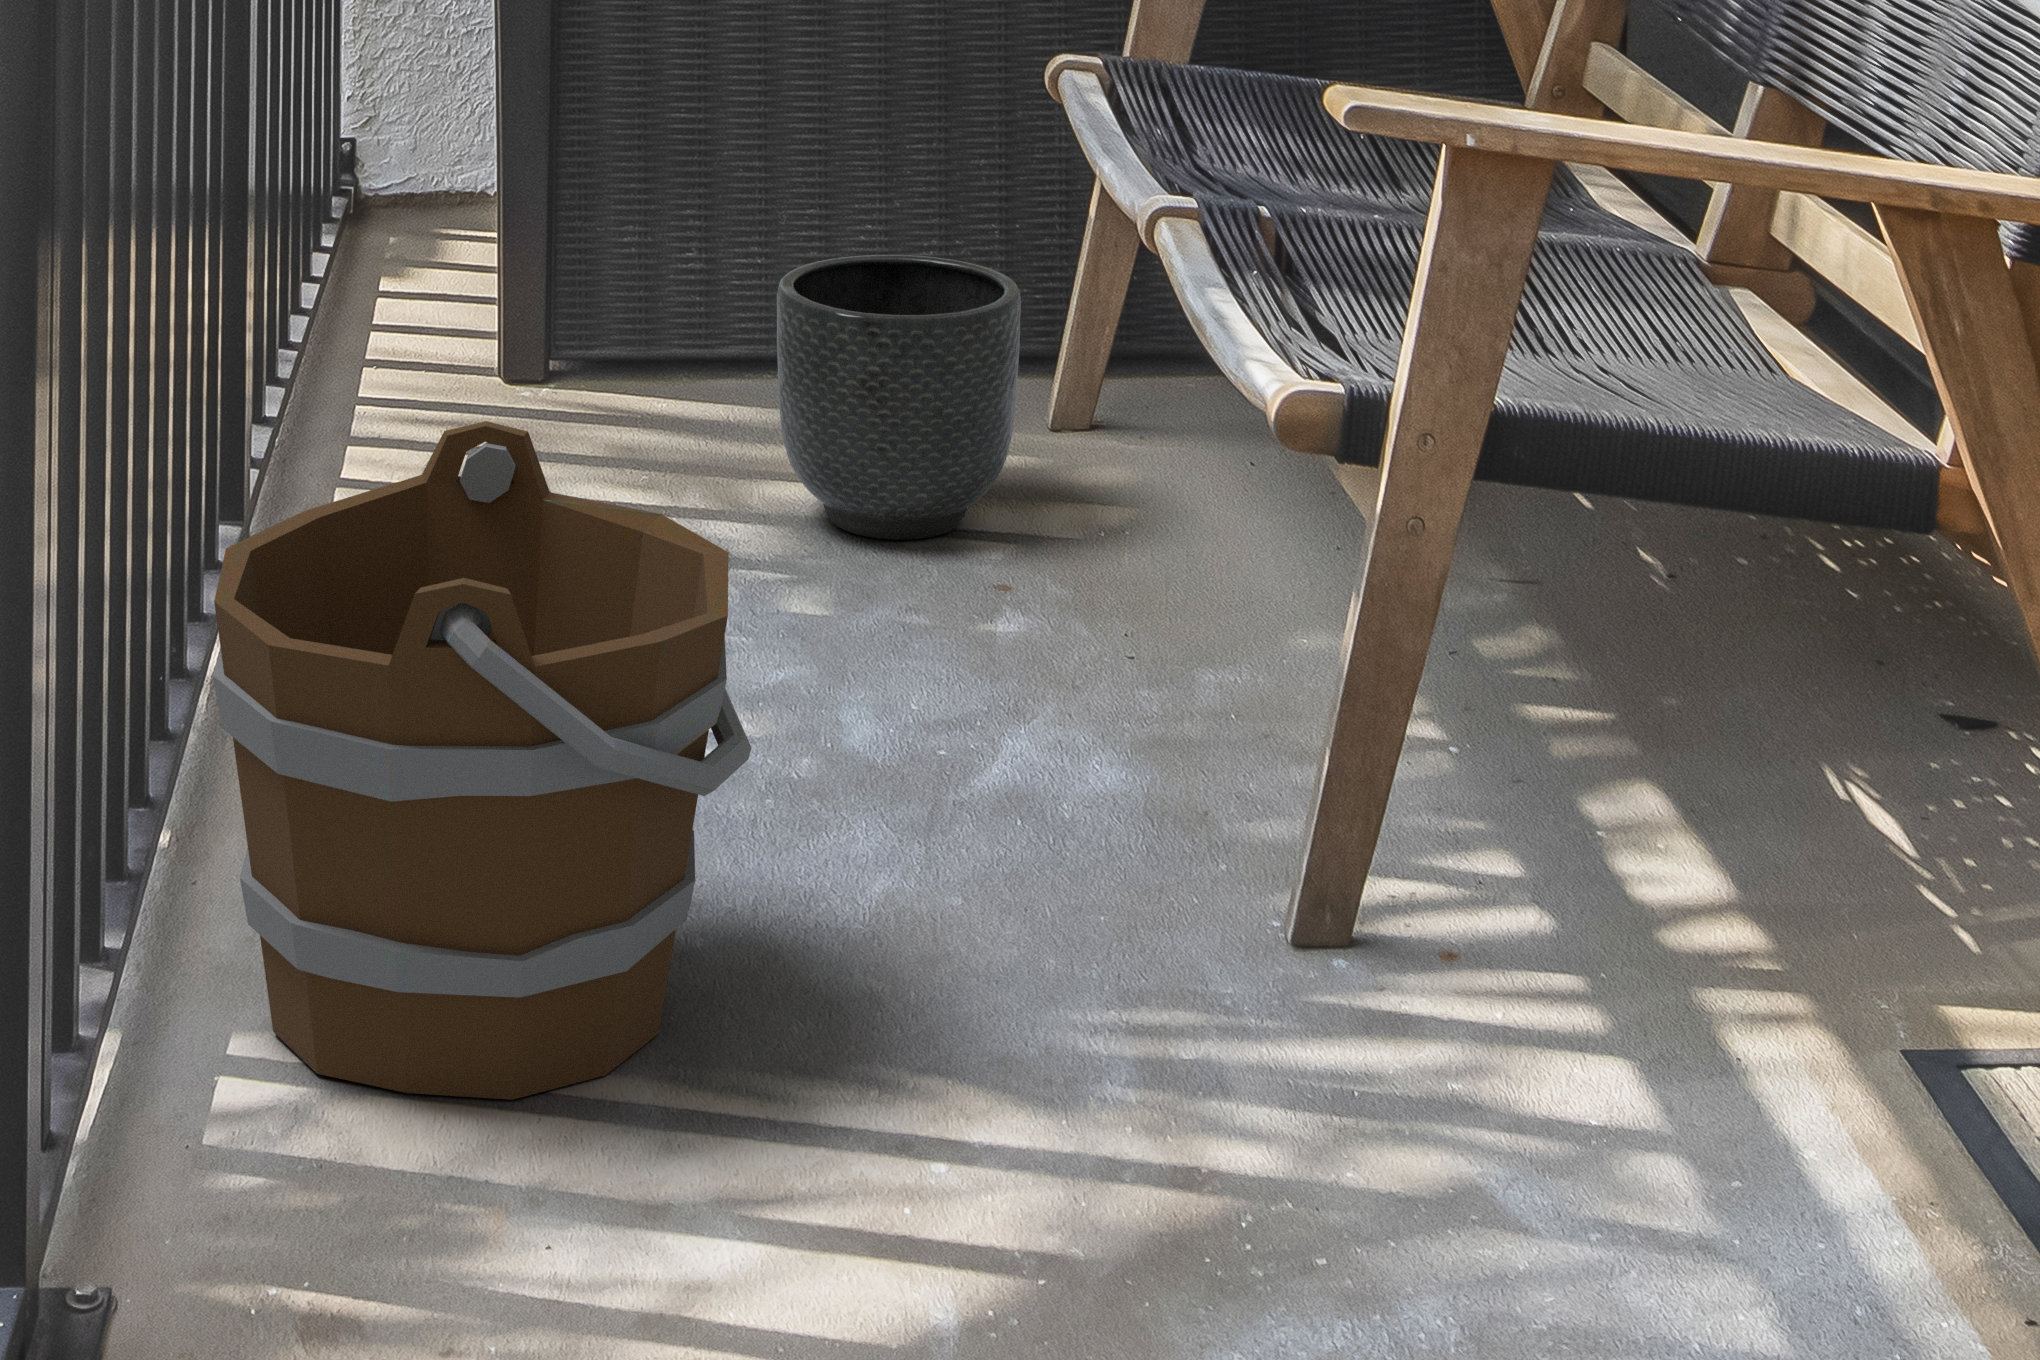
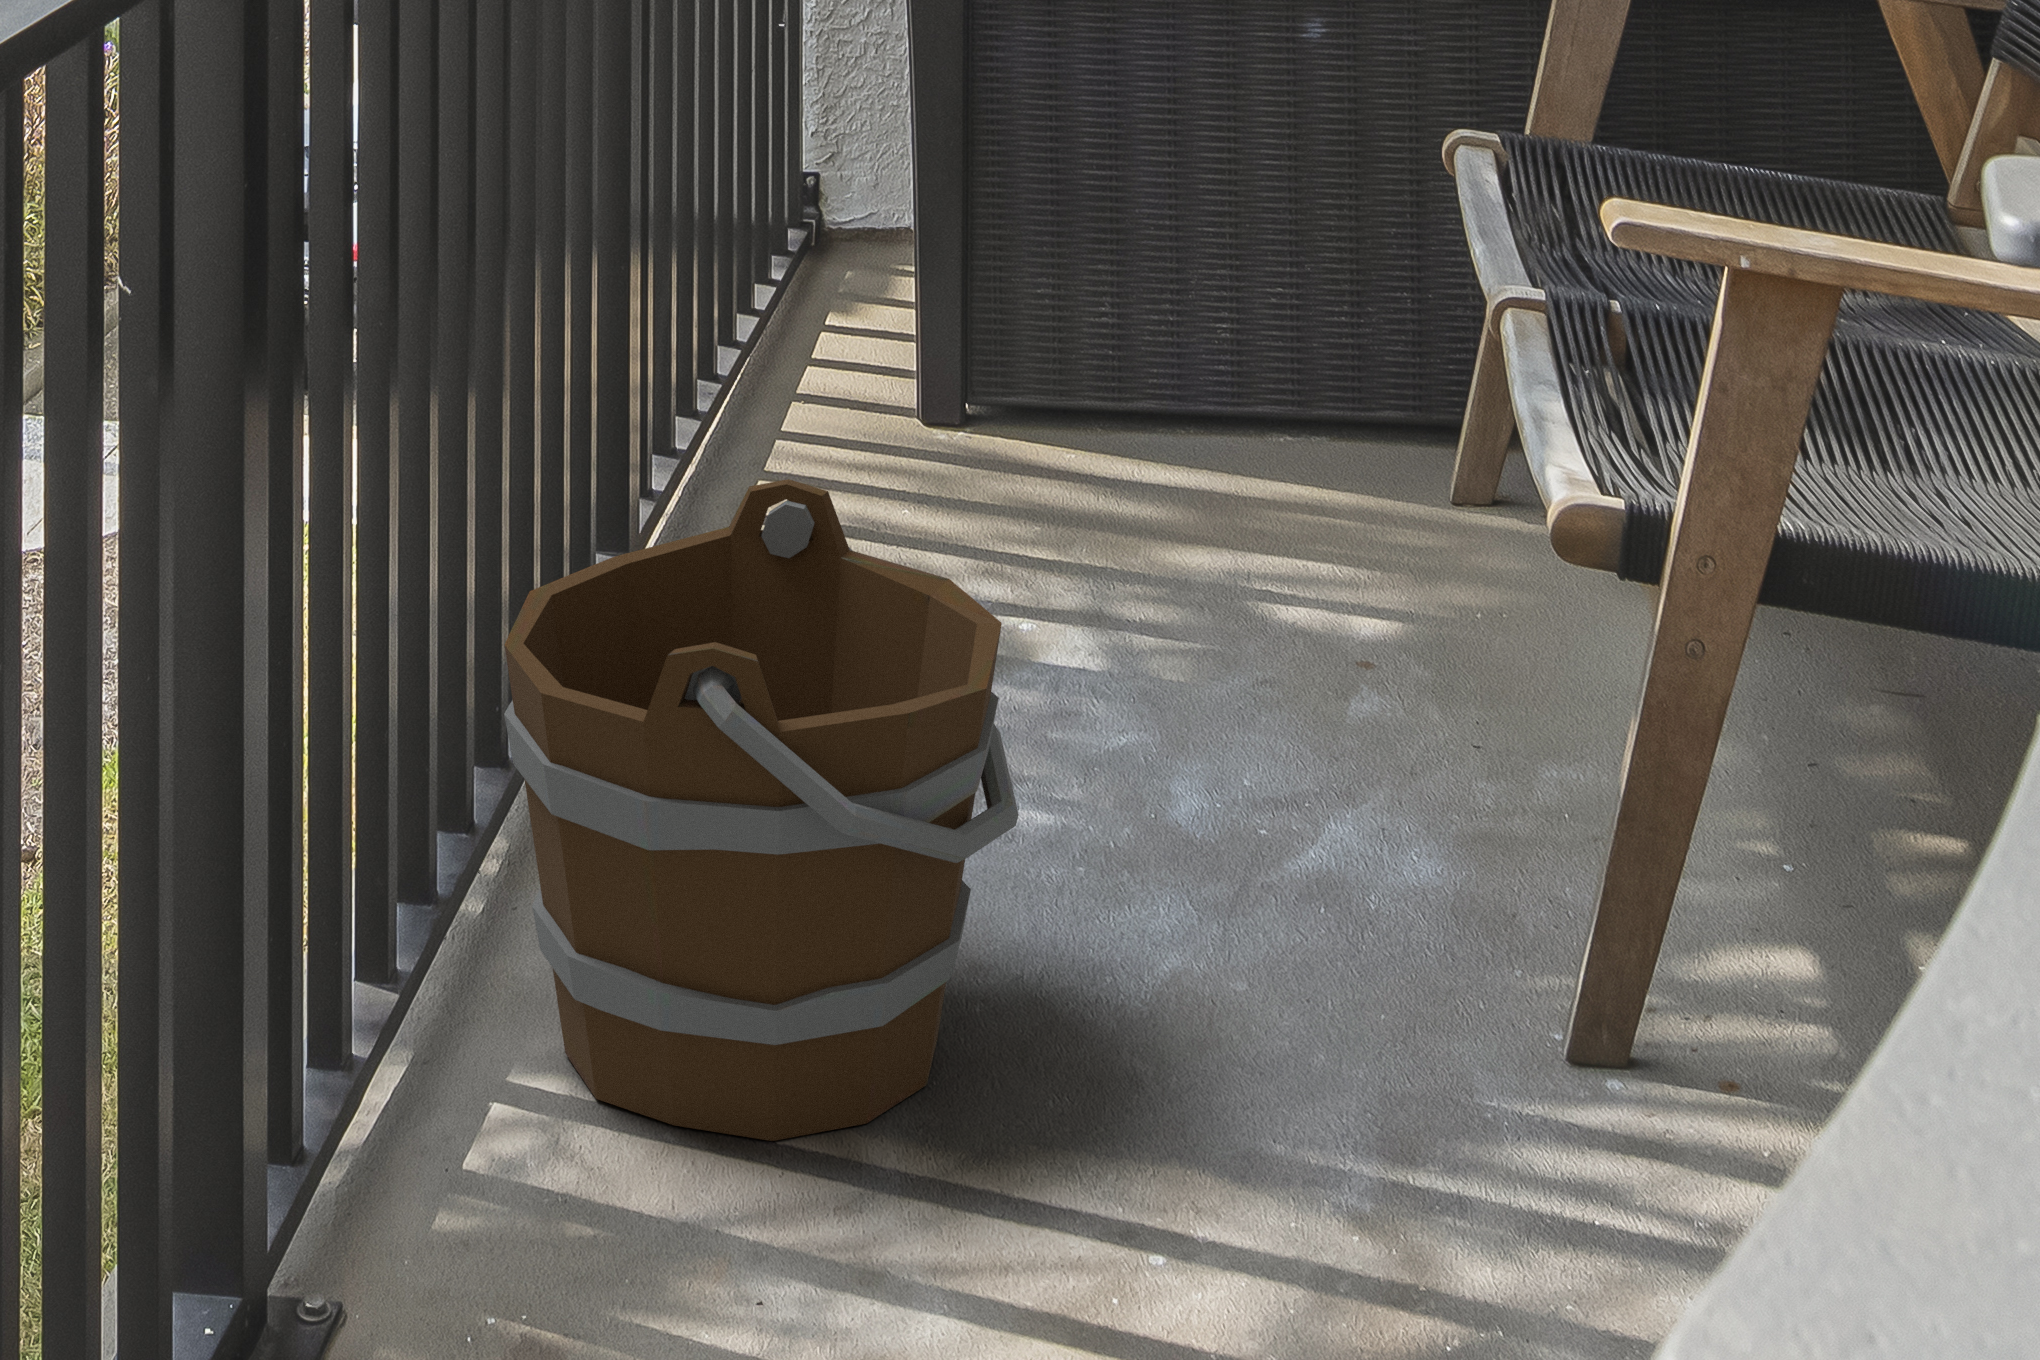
planter: present [777,255,1021,540] -> none [1161,308,1401,590]

